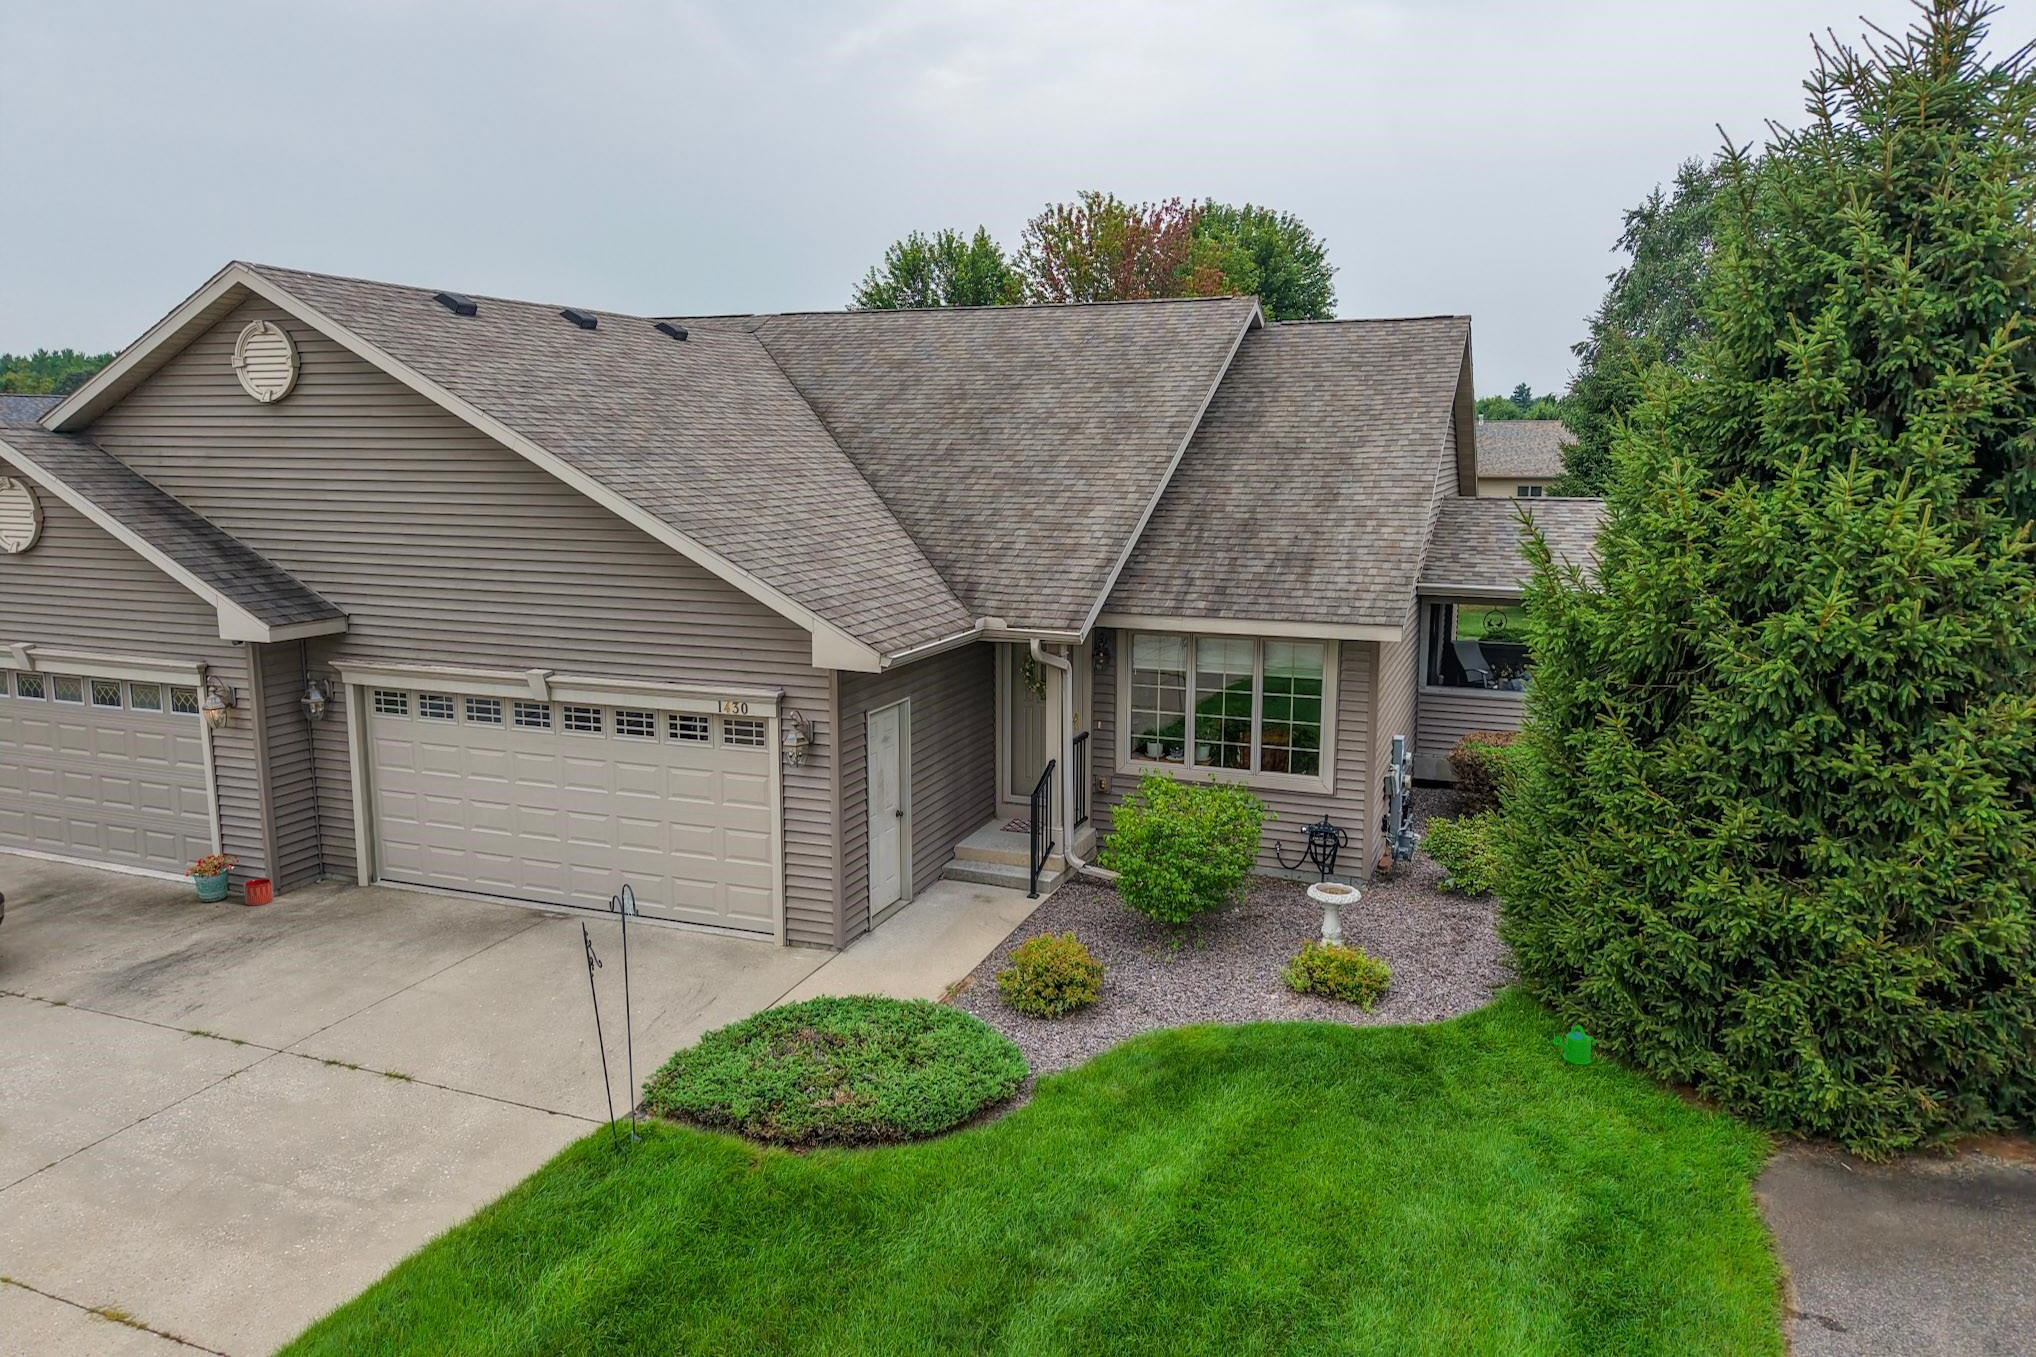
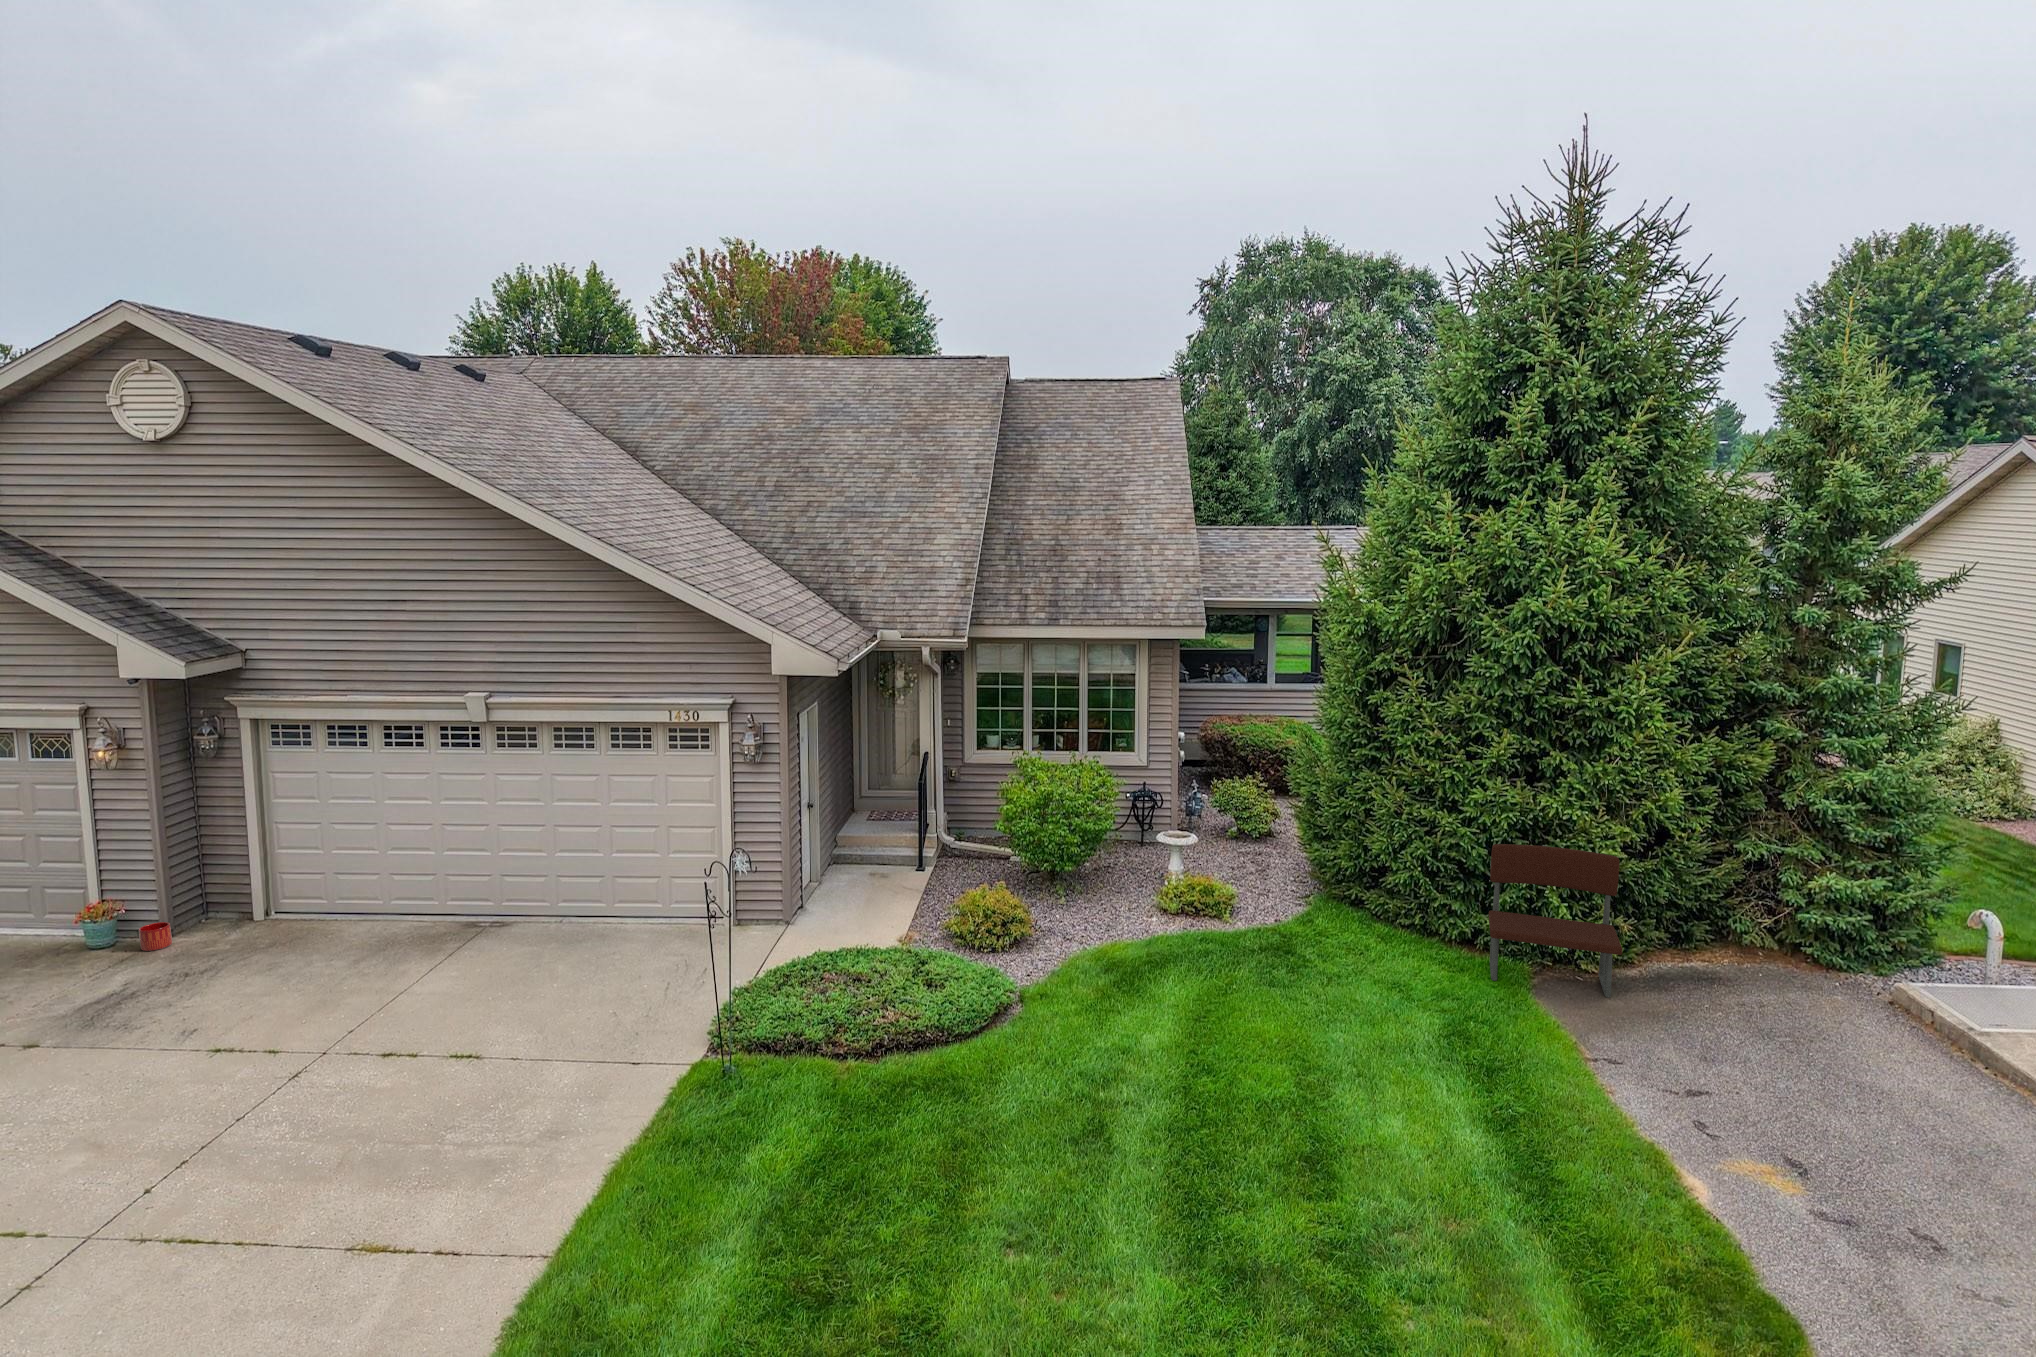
bench: none [1688,960,1906,1204] -> present [1489,844,1622,998]
watering can: present [1553,1025,1597,1065] -> none [1374,908,1402,936]

